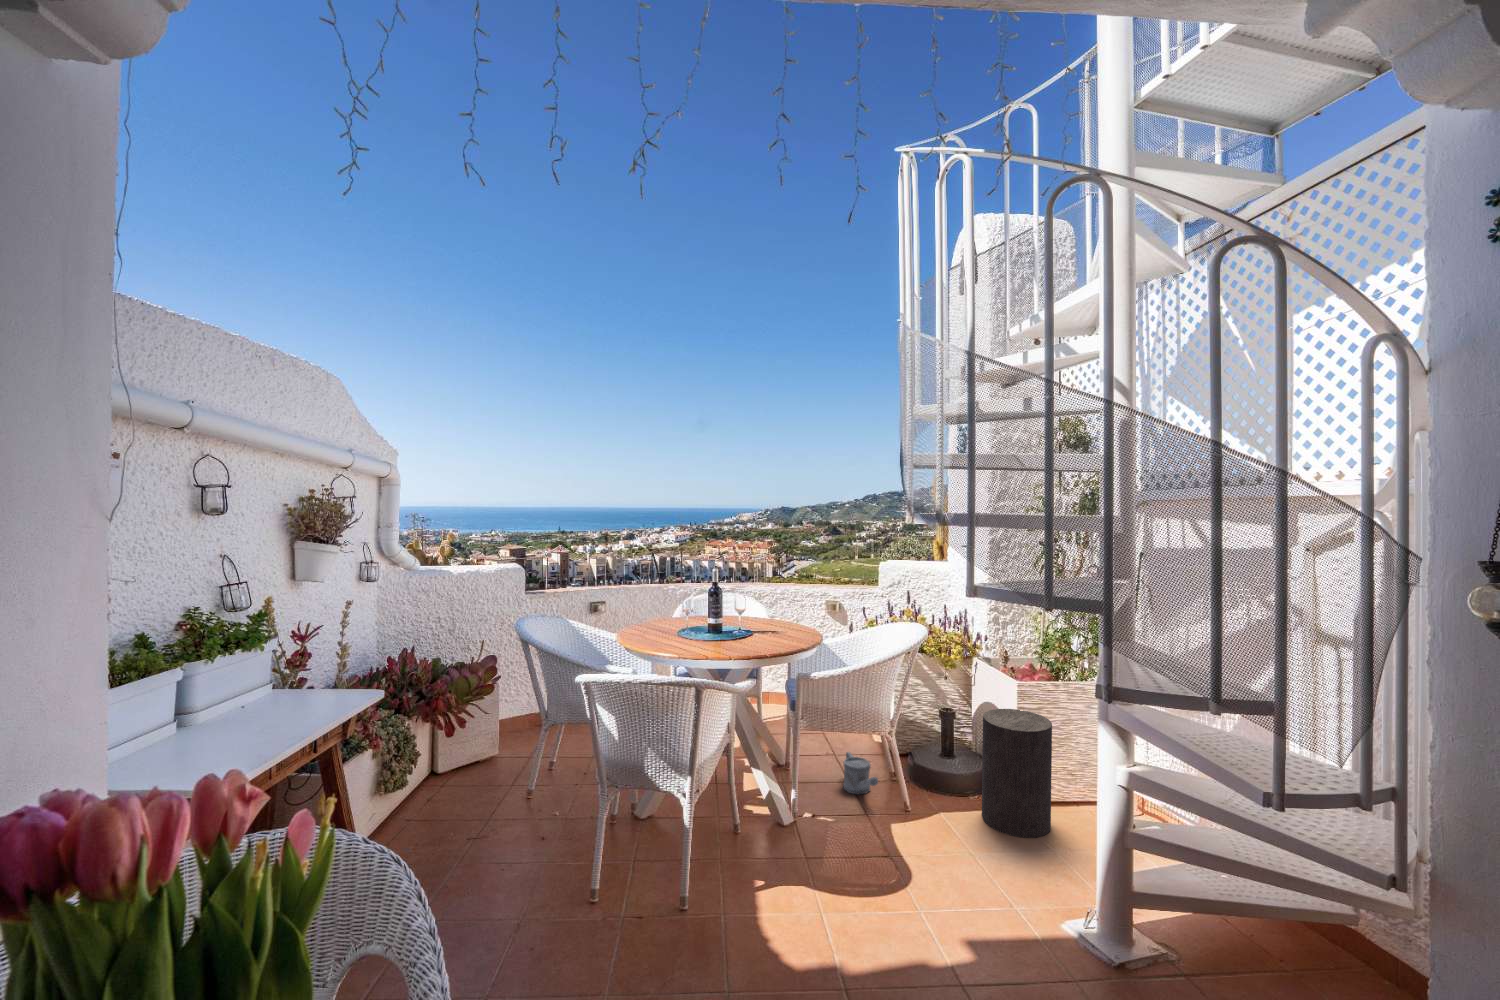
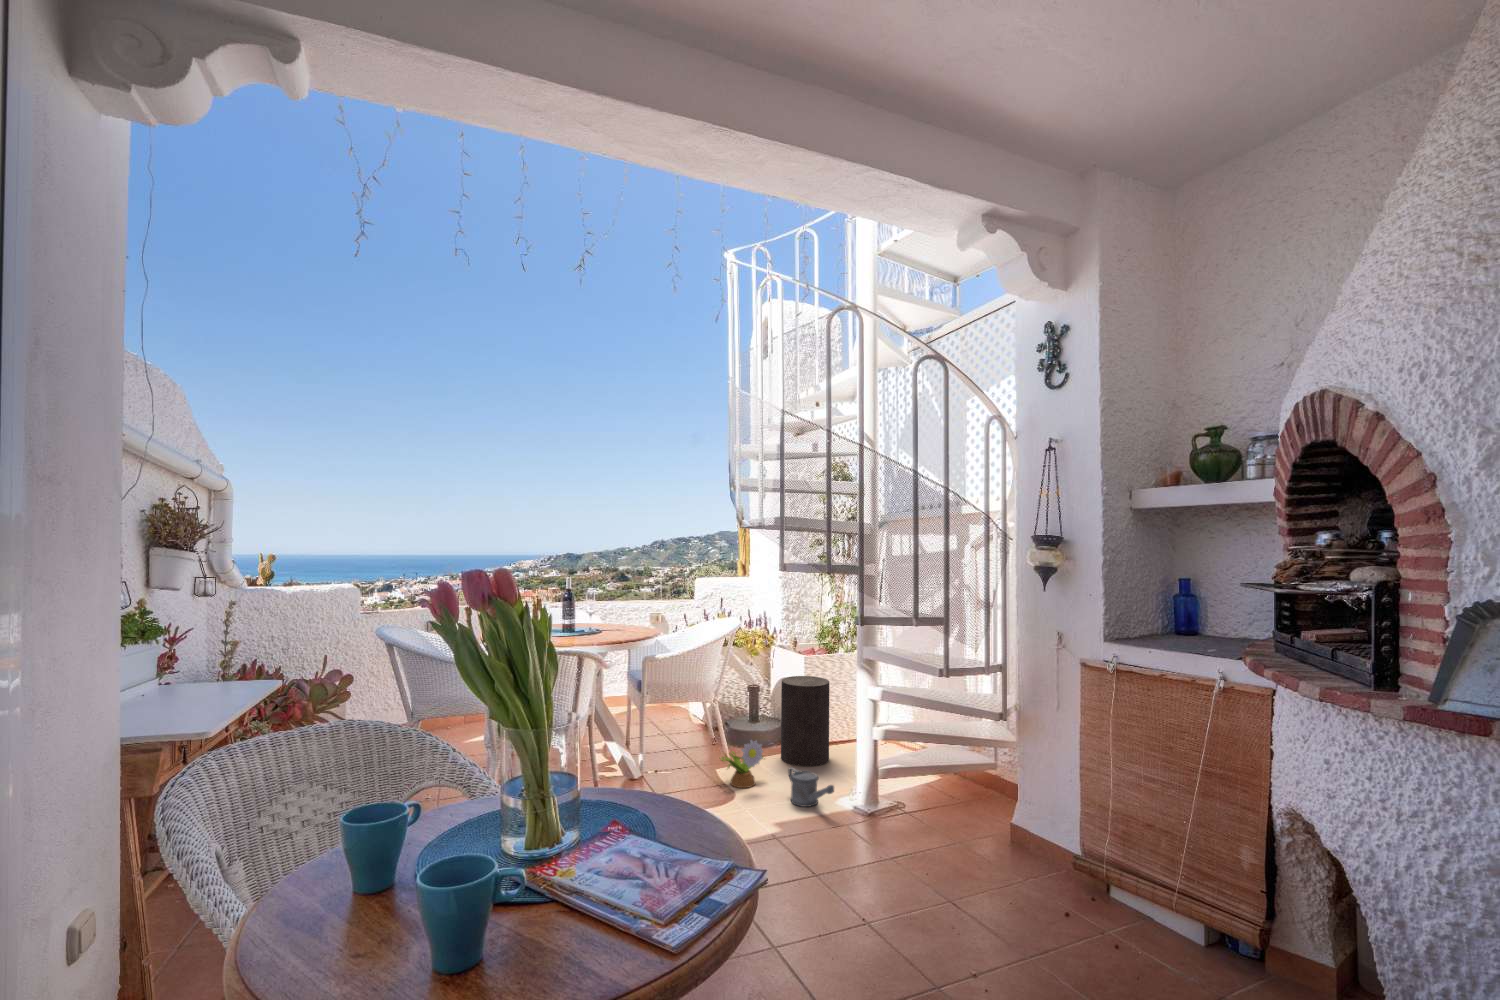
watering can: present [843,752,878,794] -> present [788,767,834,807]
decorative plant: none [893,805,958,867] -> present [722,740,765,788]

